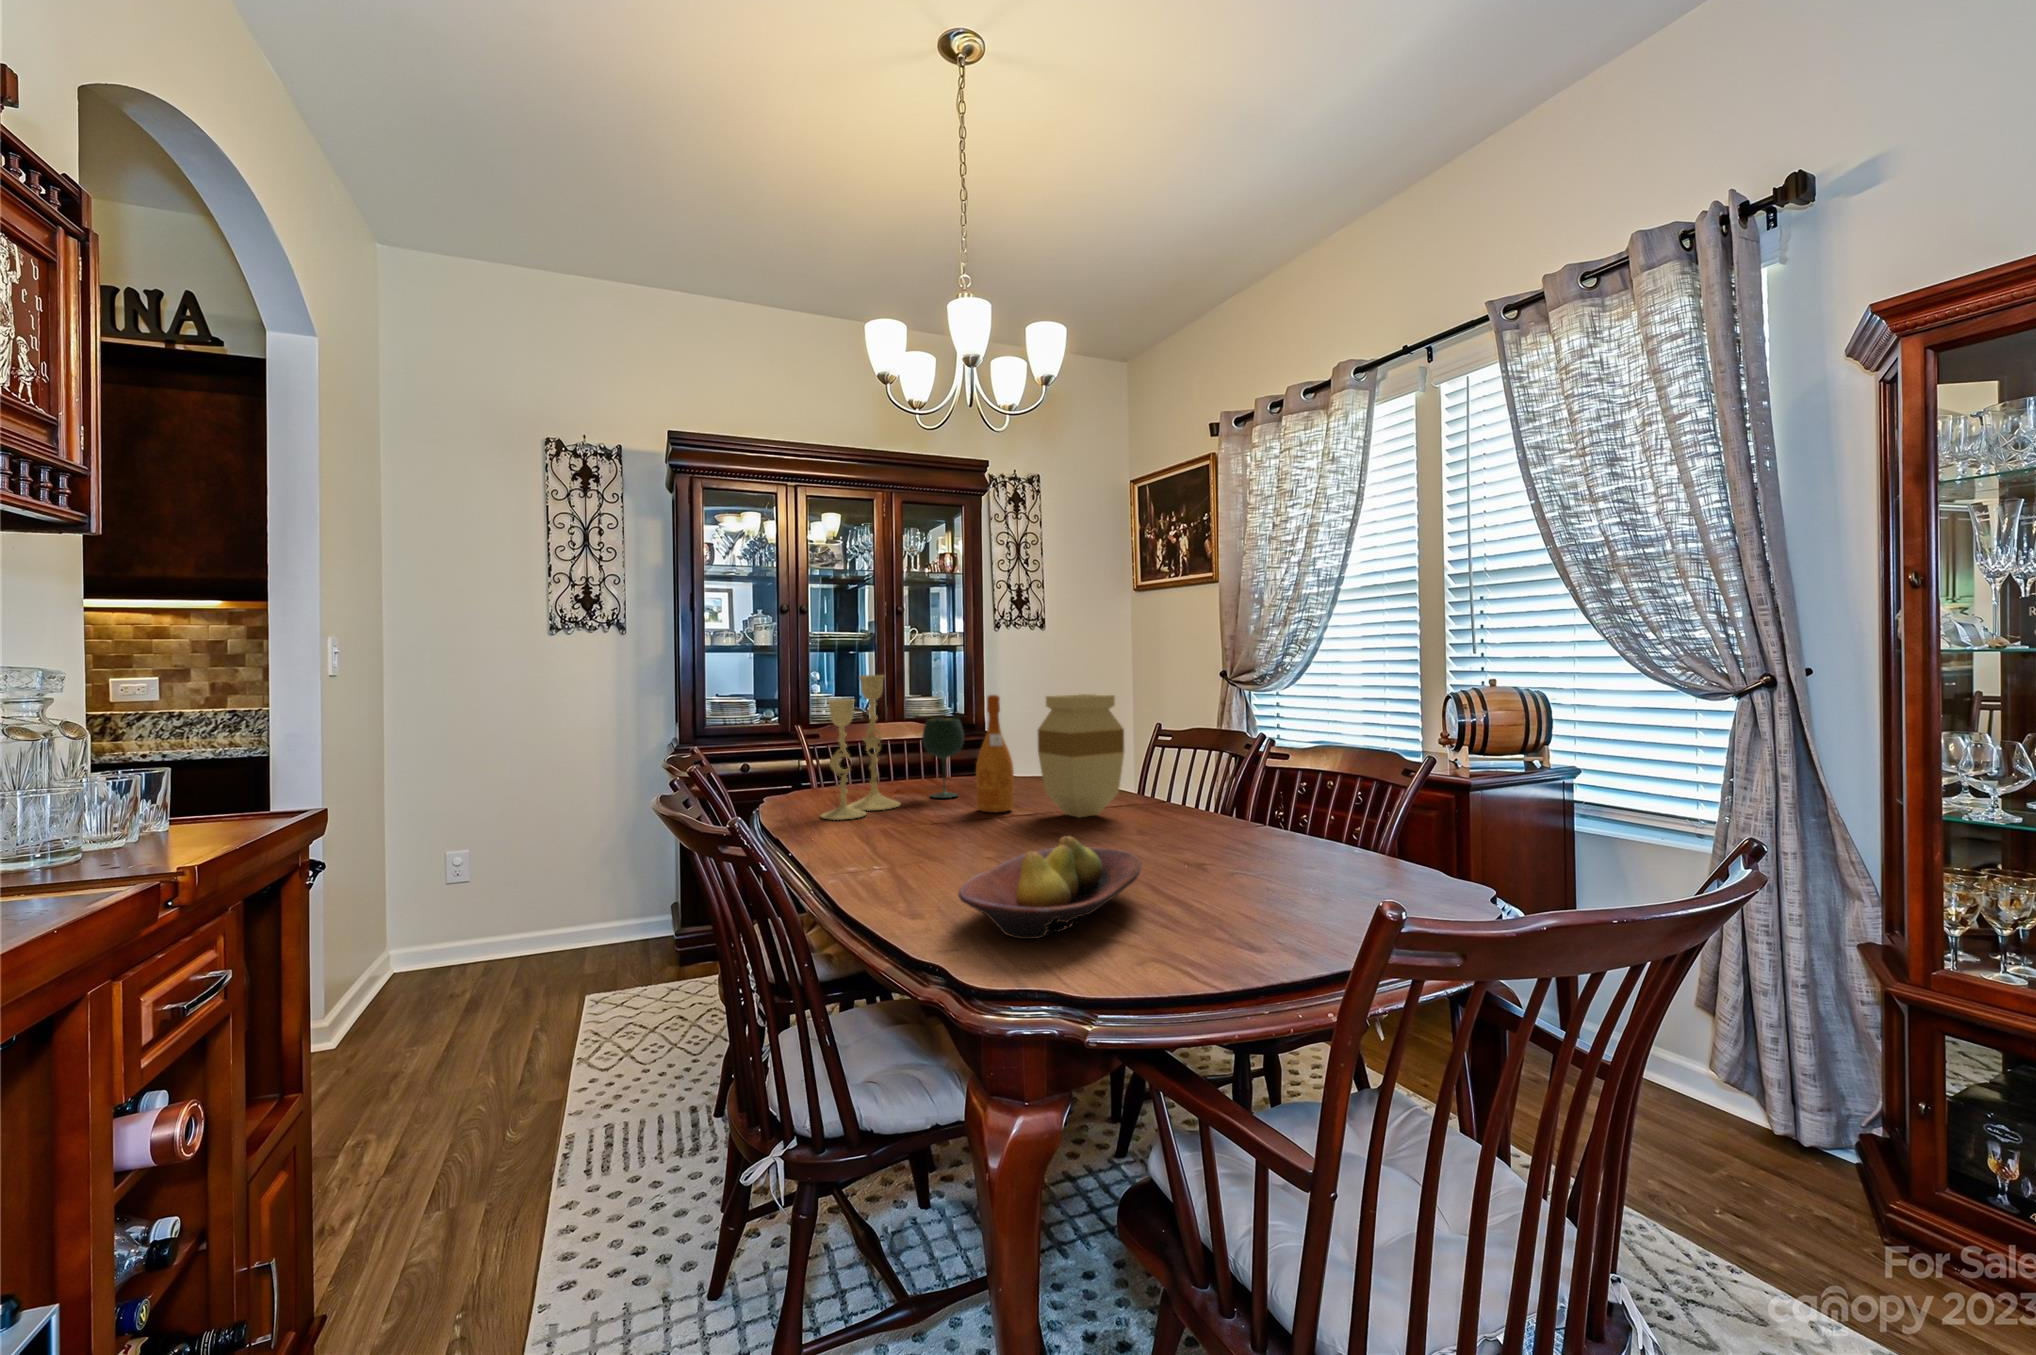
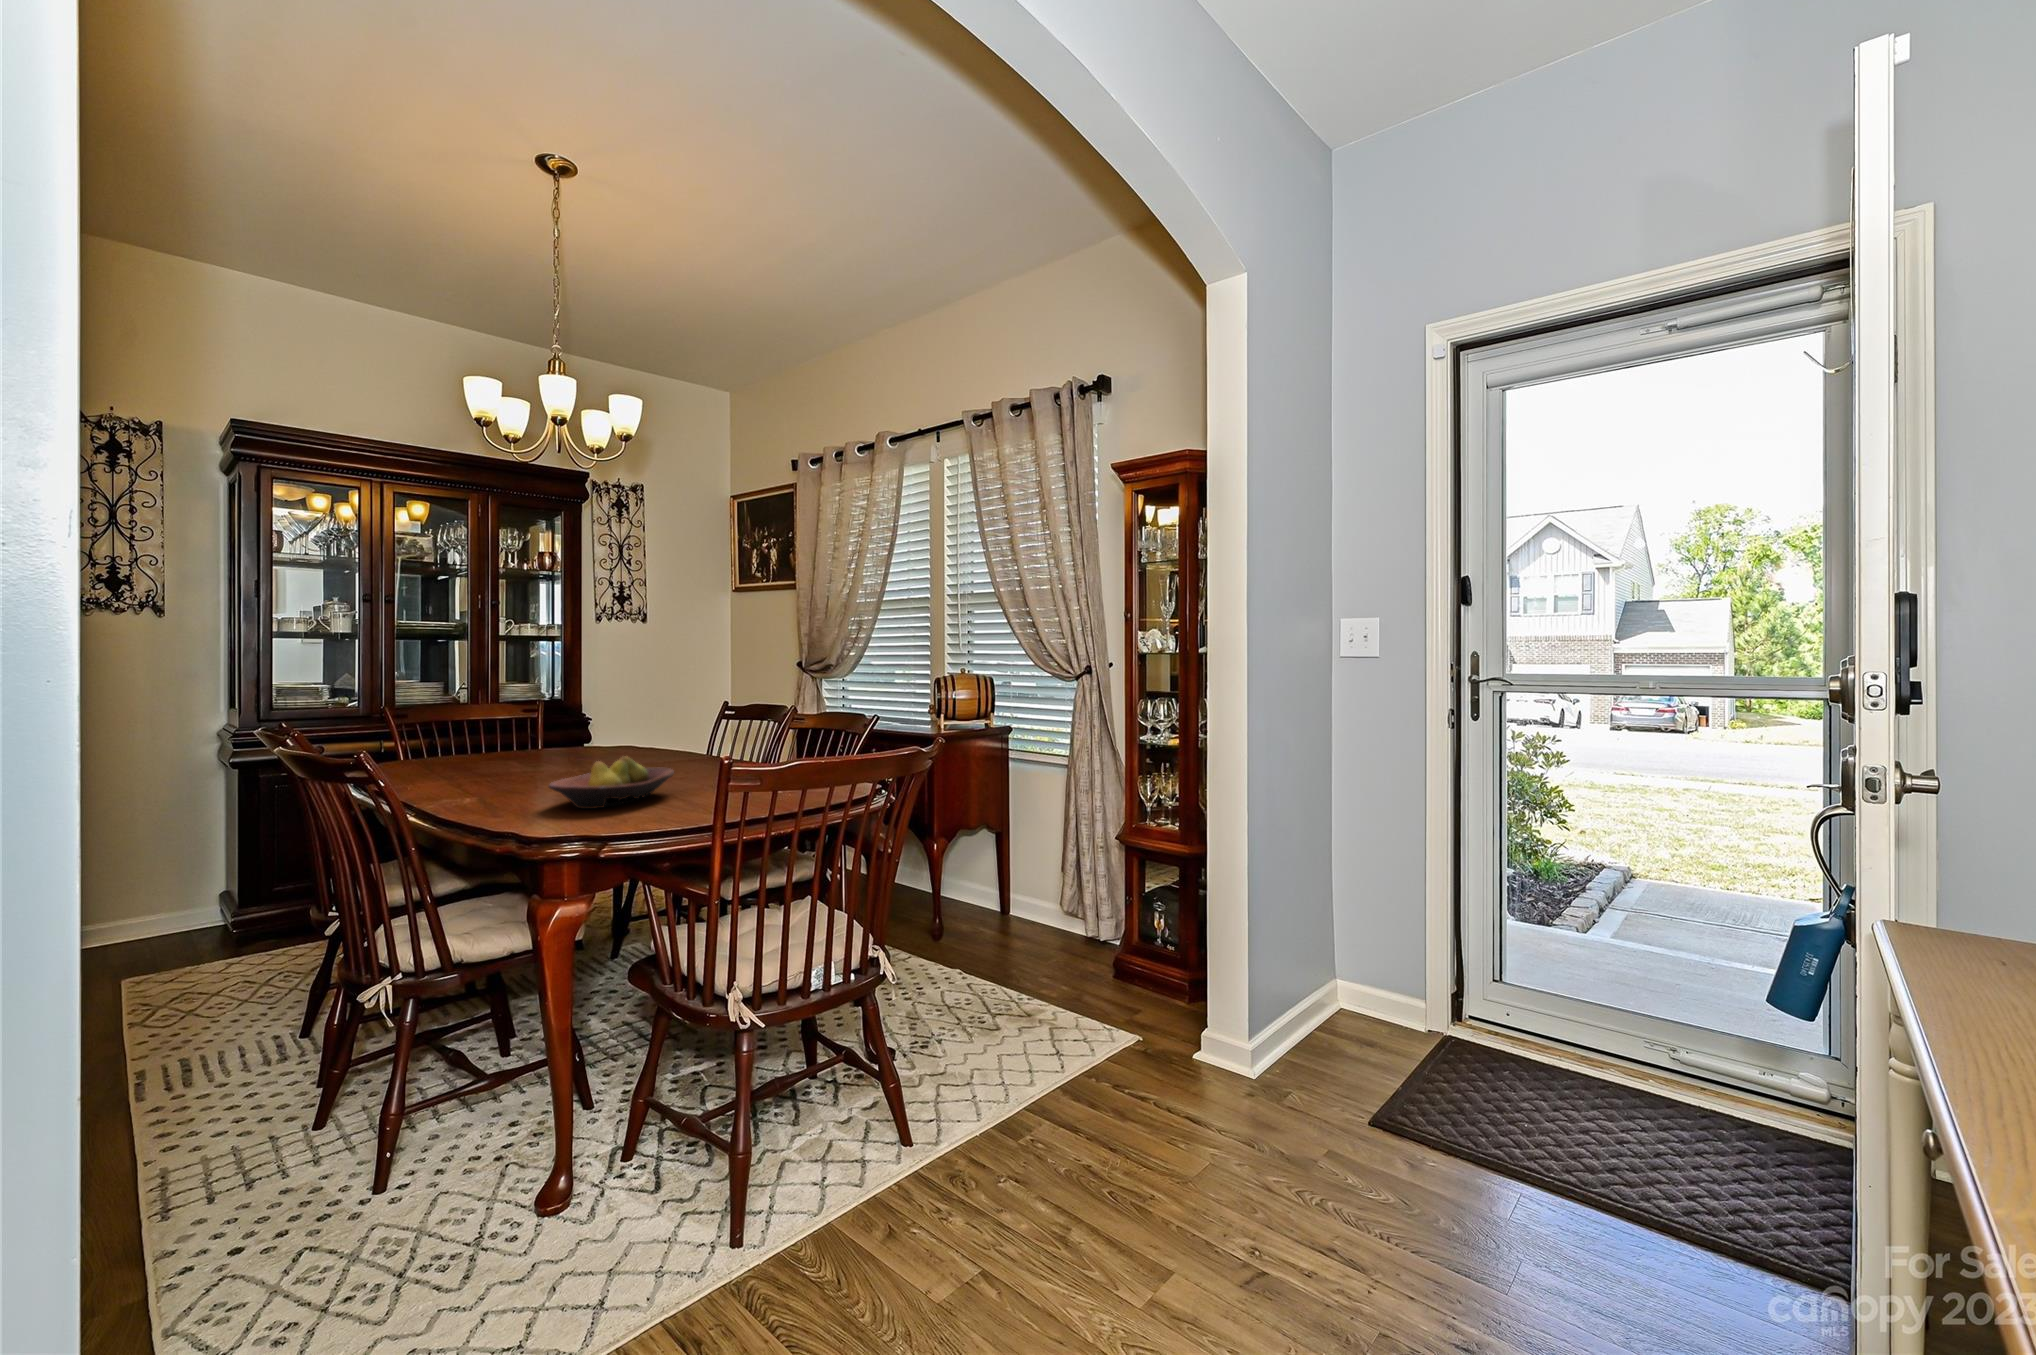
candlestick: present [821,675,900,820] -> none [427,660,500,772]
vase: present [1038,694,1124,817] -> none [618,676,686,765]
wine bottle: present [976,695,1014,812] -> none [567,675,599,765]
wine glass: present [922,718,964,798] -> none [519,696,557,759]

